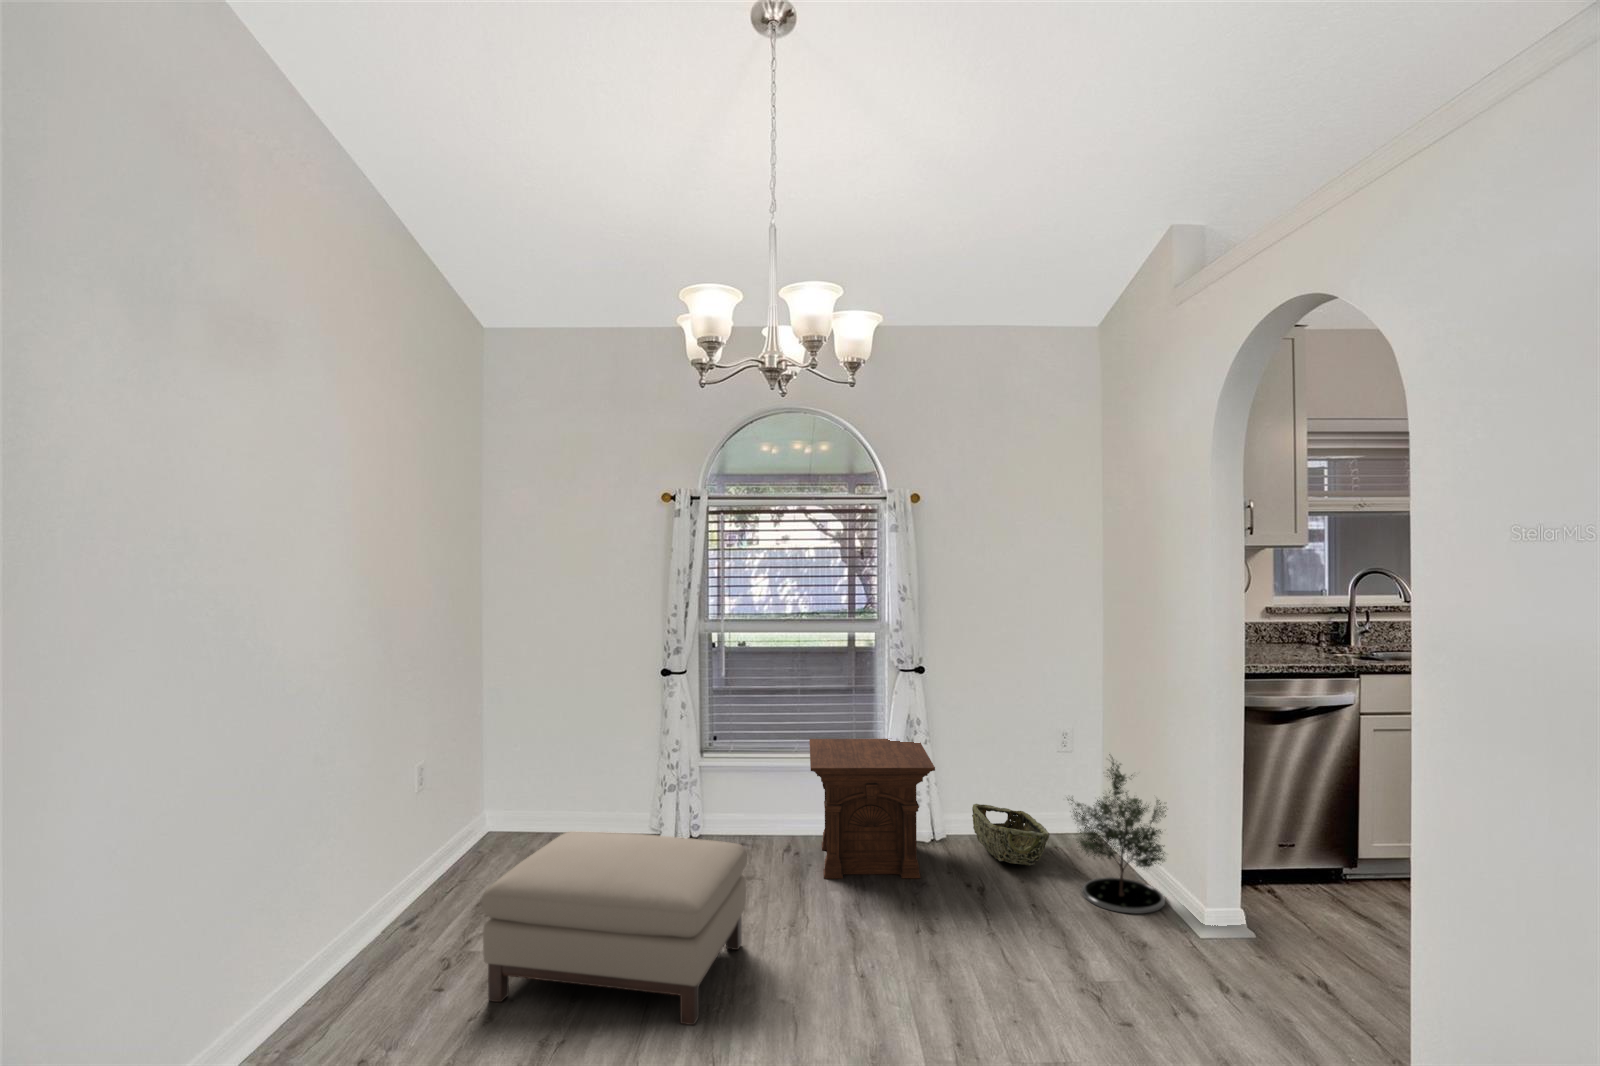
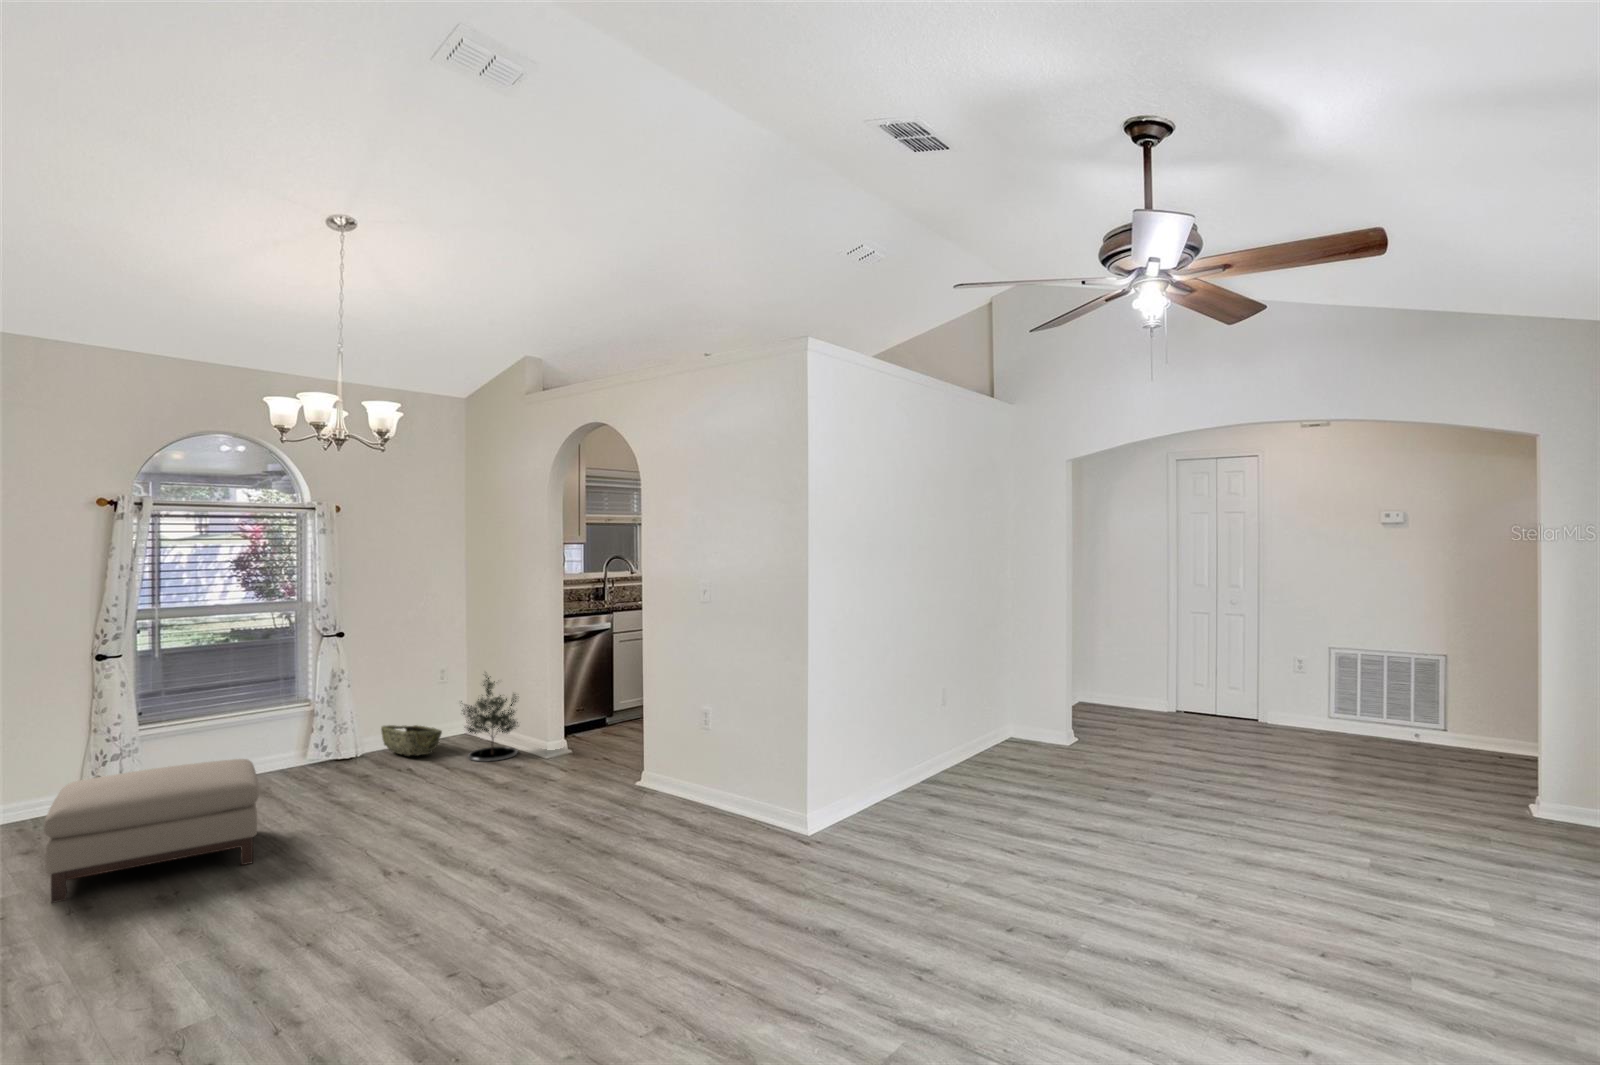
side table: present [810,739,935,879] -> none [246,686,369,791]

